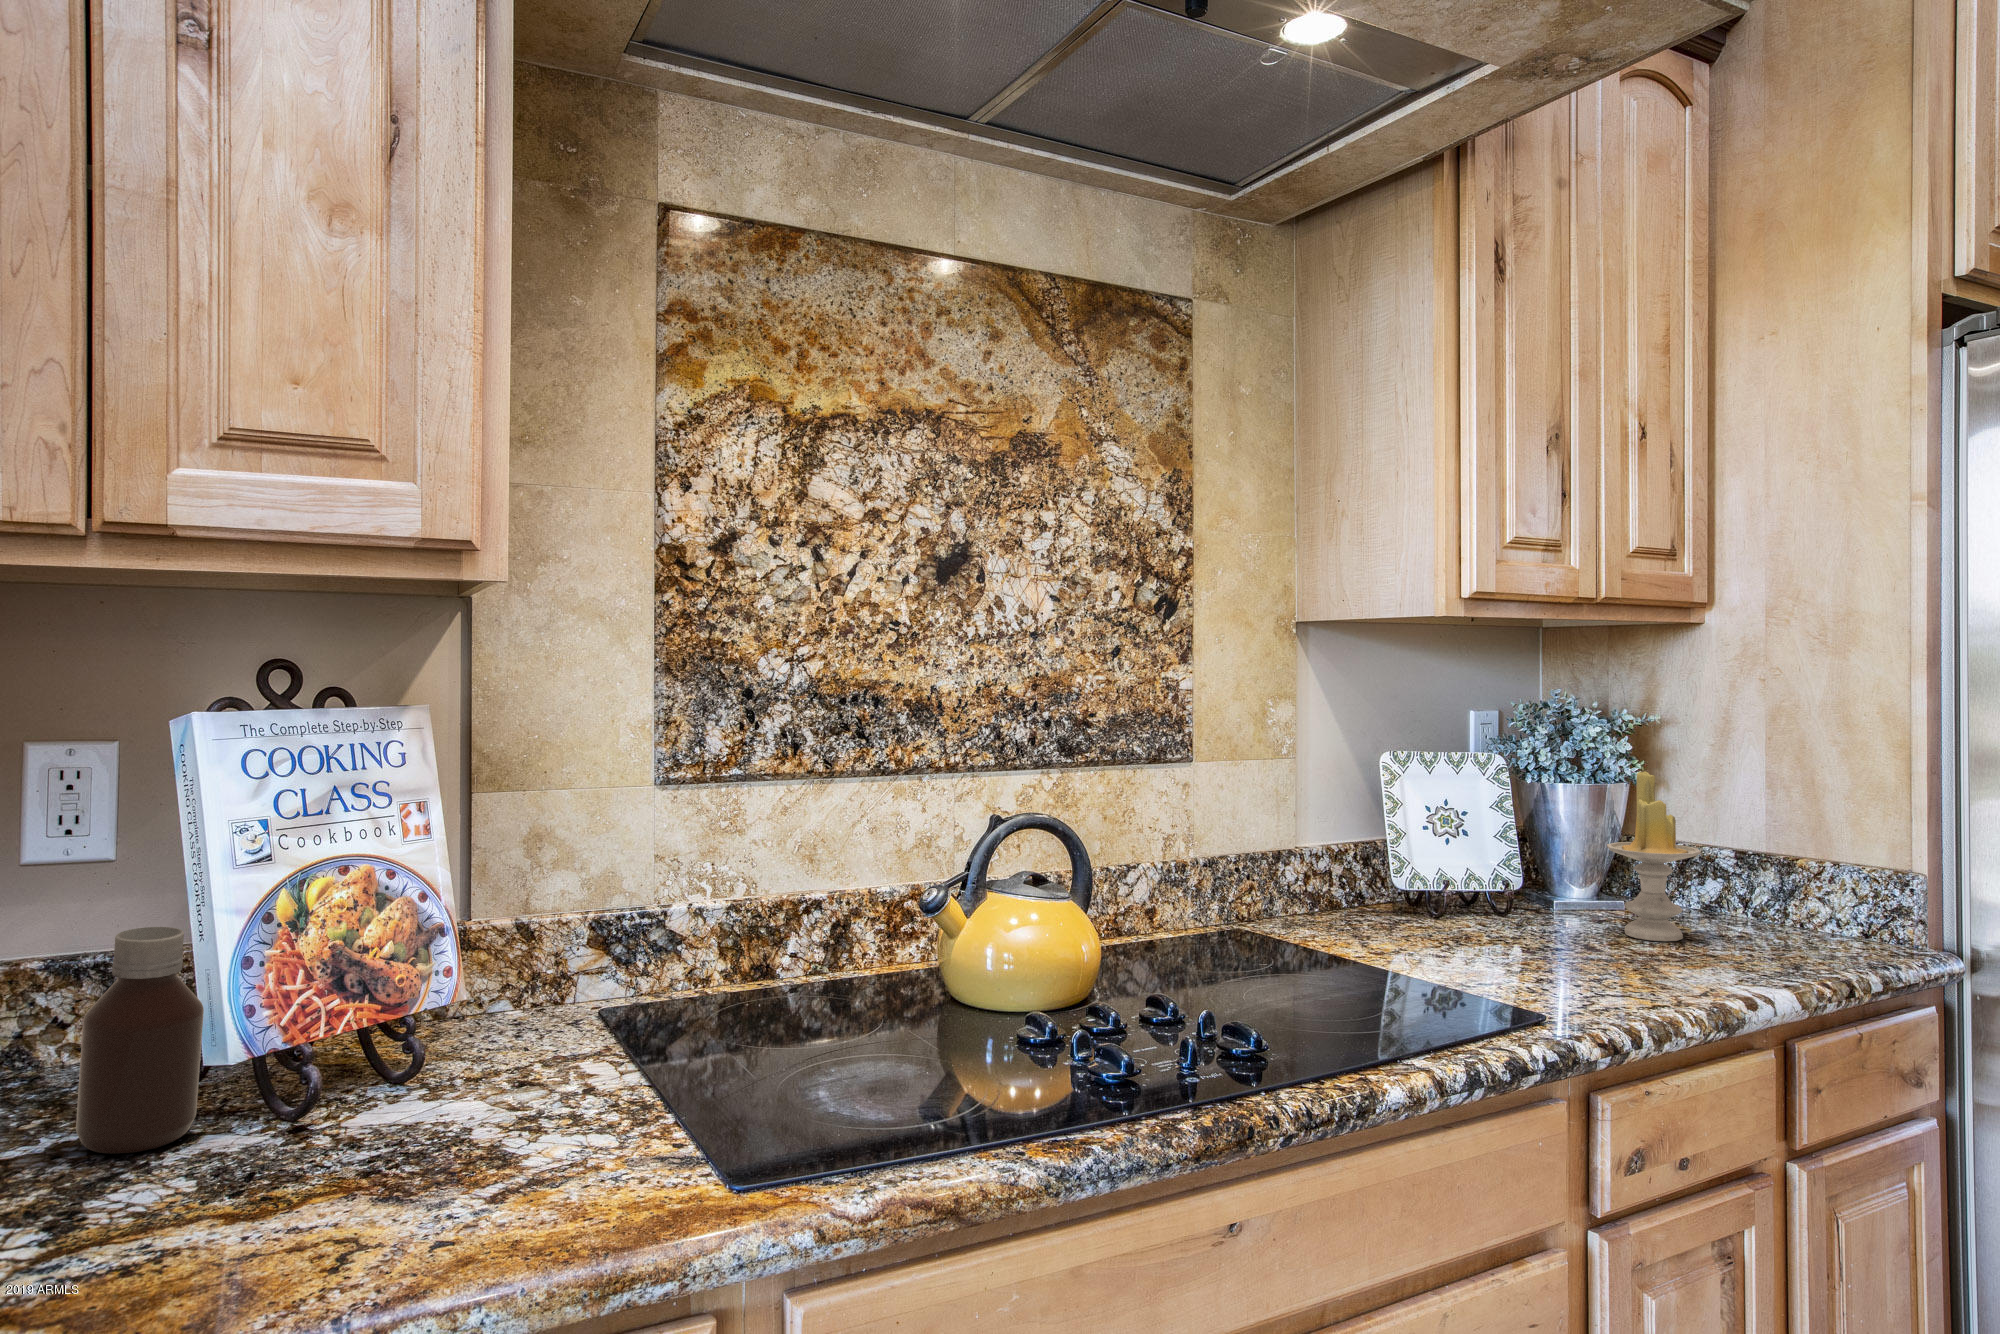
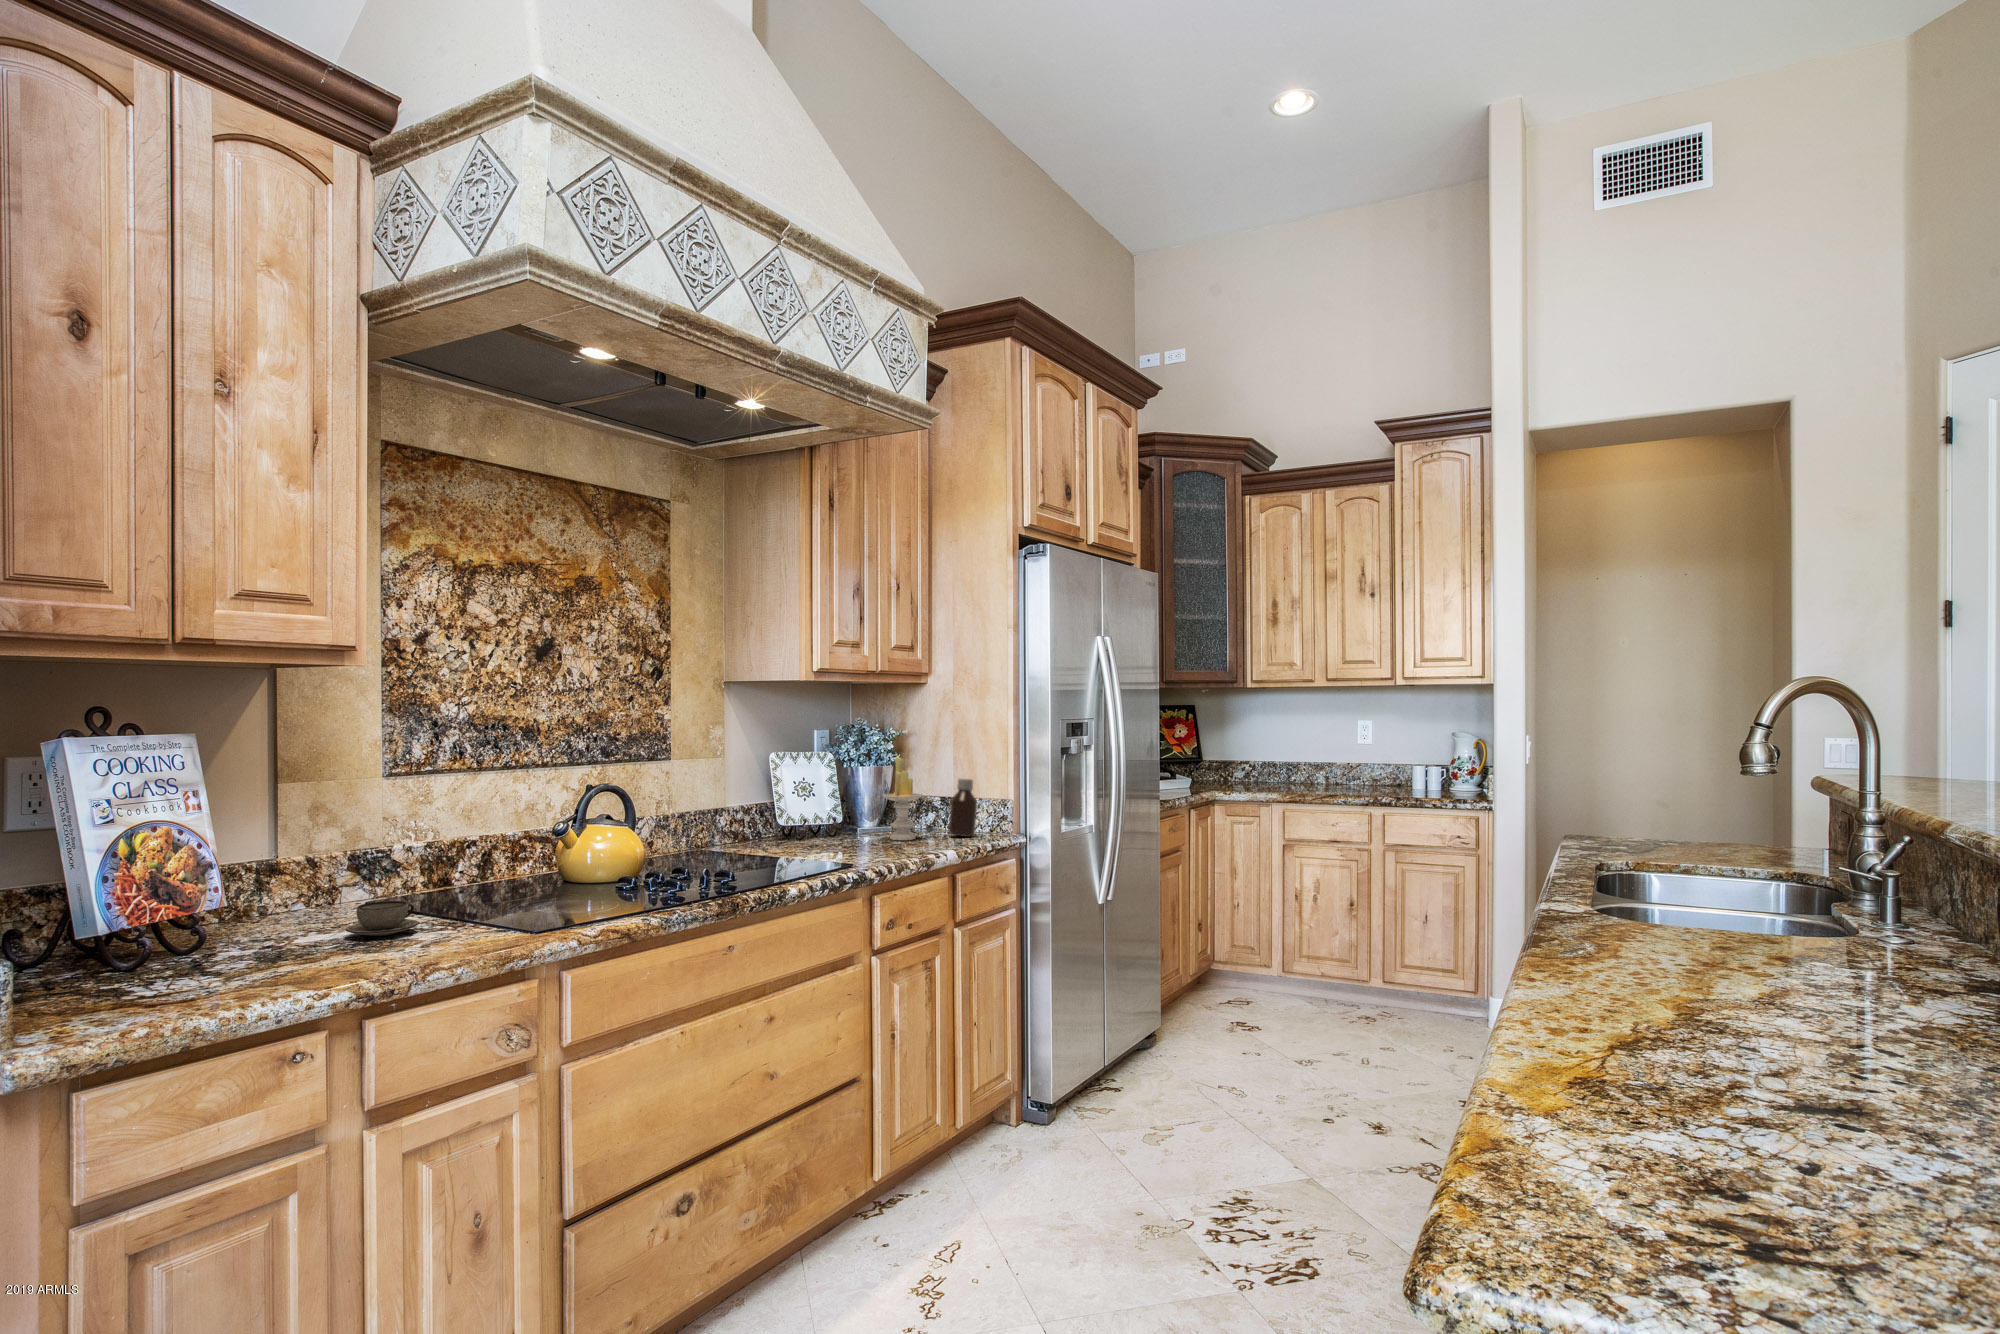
bottle: present [76,927,204,1154] -> present [949,779,977,837]
teacup: none [386,1060,538,1149] -> present [345,901,419,936]

